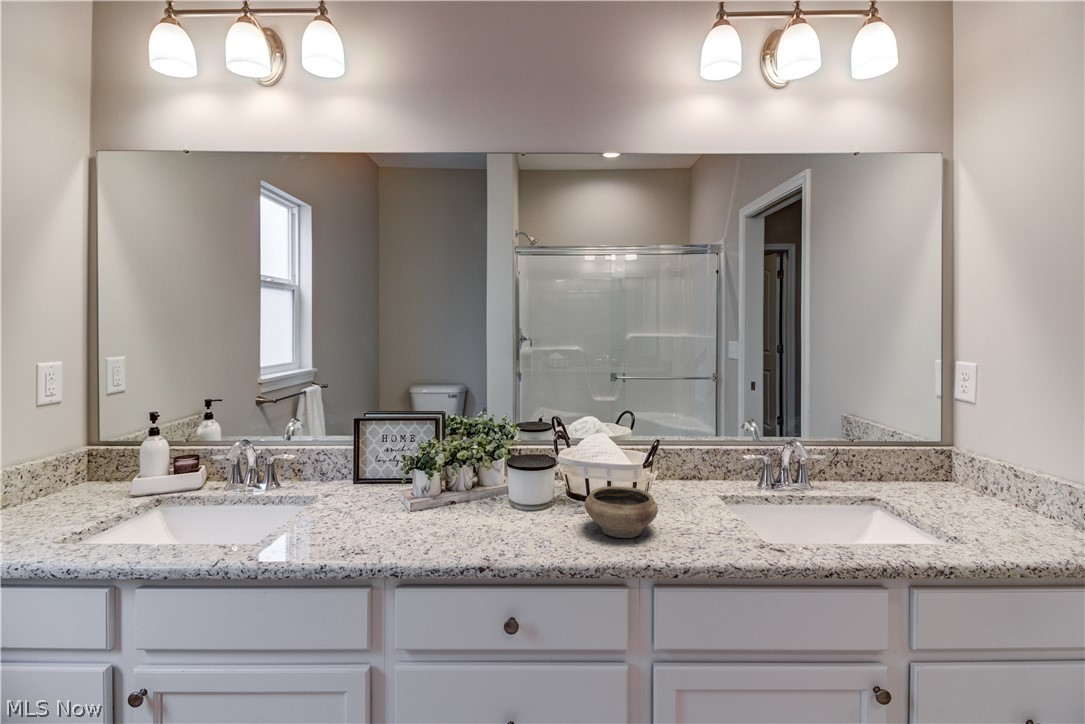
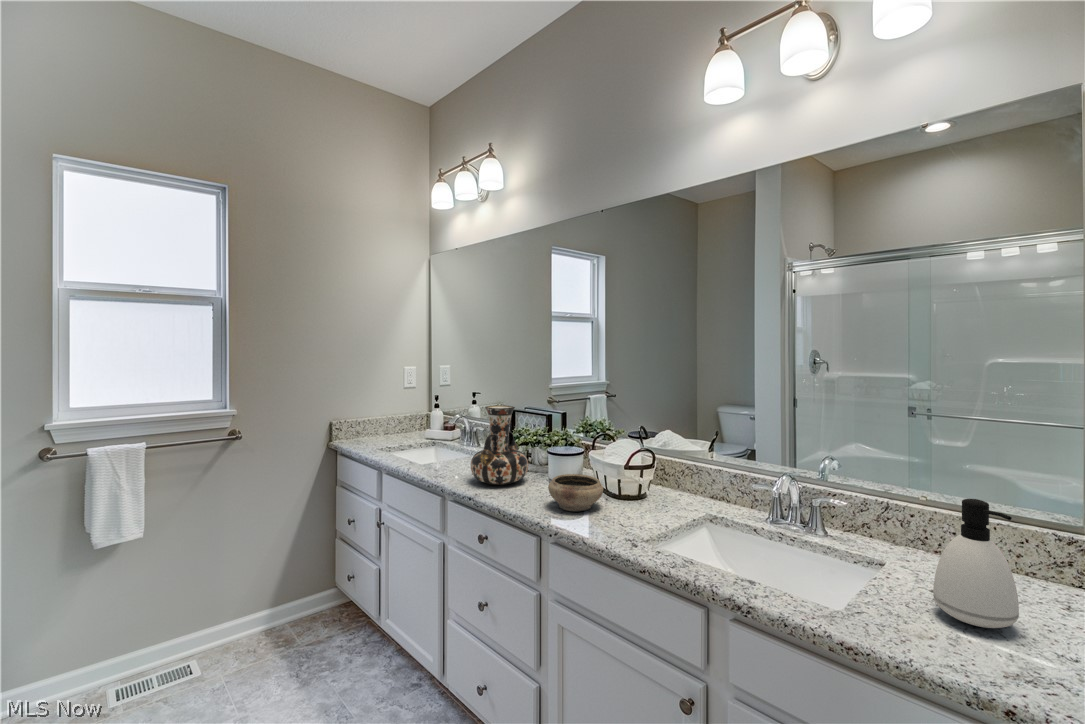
decorative vase: none [407,411,497,538] -> present [471,405,528,485]
soap dispenser: none [967,432,1036,522] -> present [933,499,1019,628]

